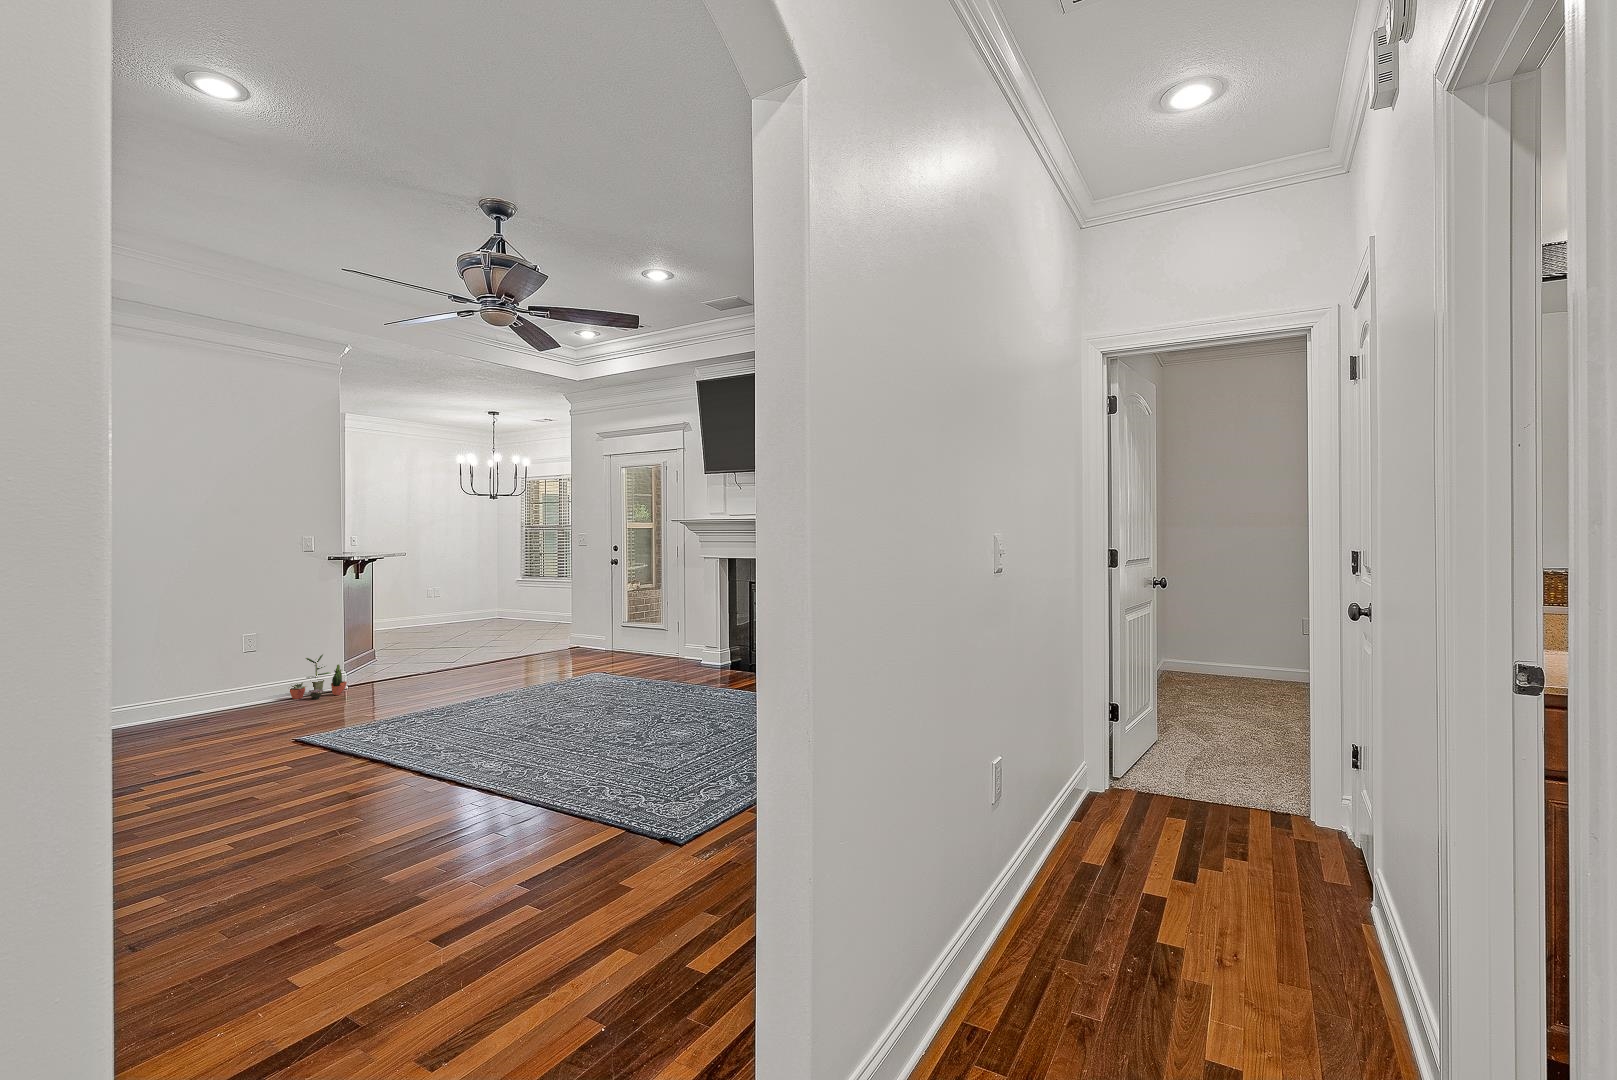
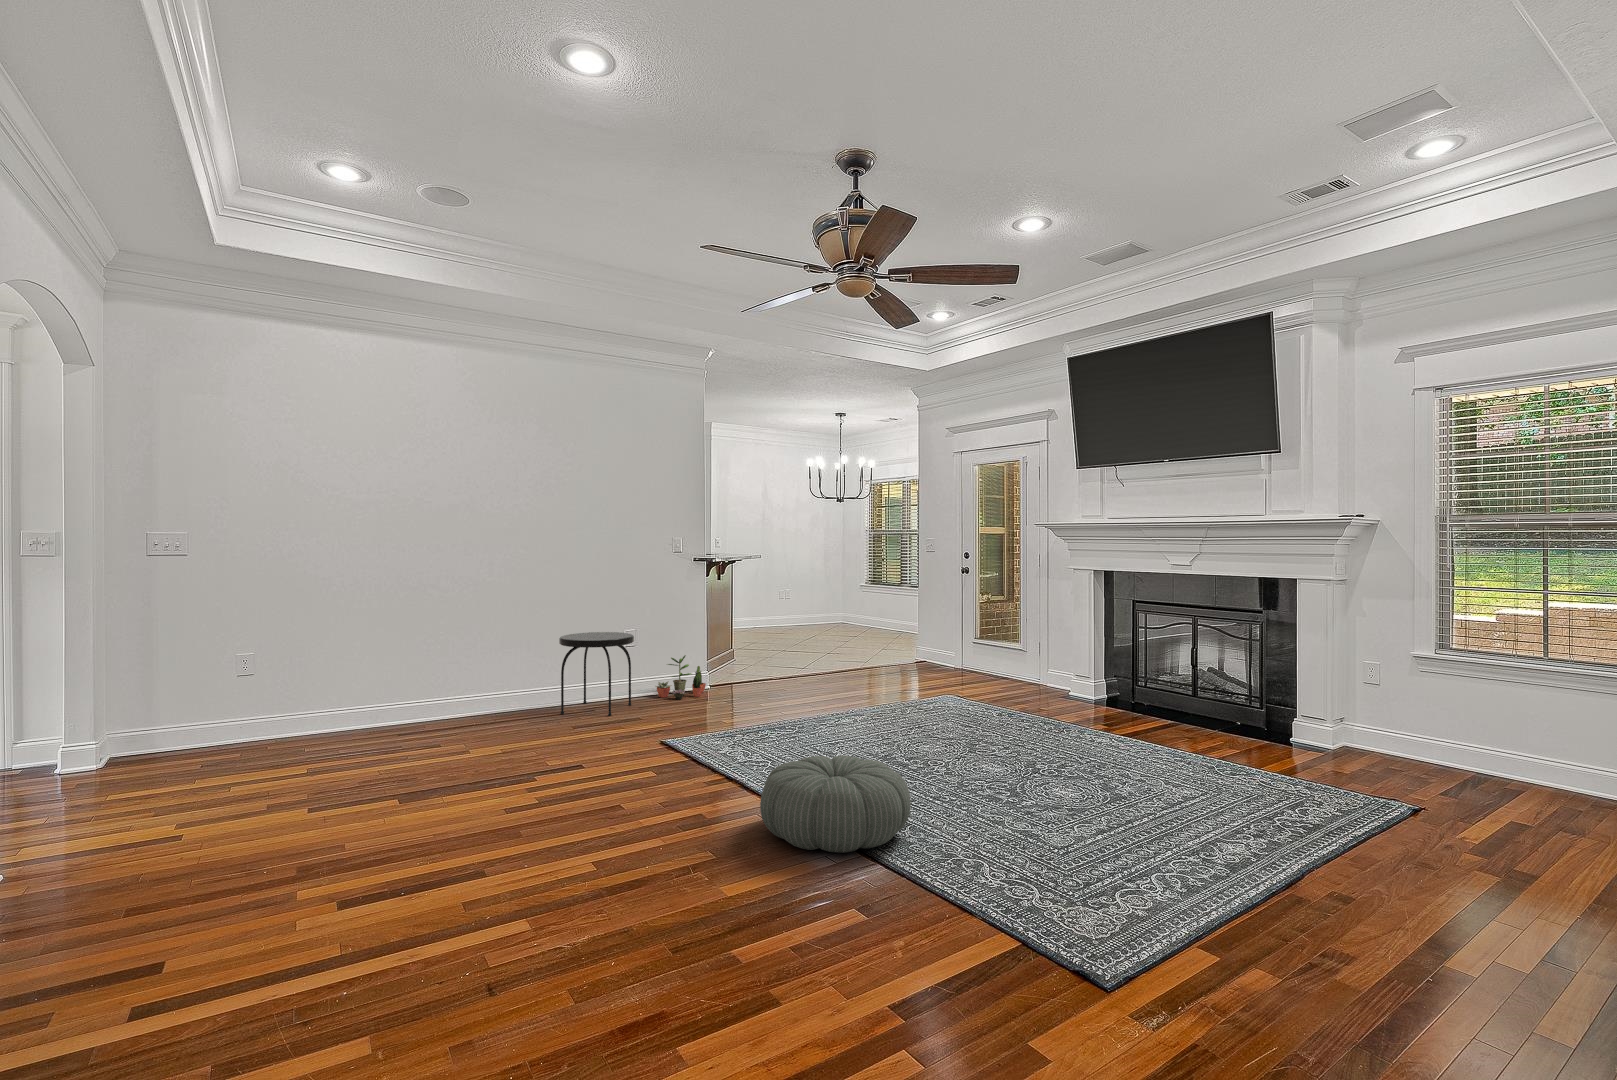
side table: none [168,635,262,723] -> present [559,632,634,716]
pouf: none [409,721,547,799] -> present [760,755,911,853]

